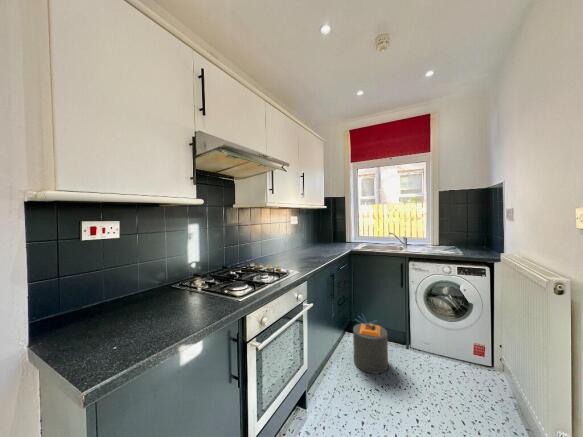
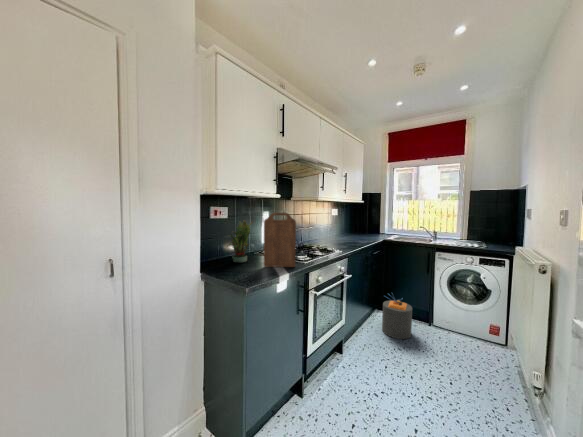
cutting board: none [166,226,221,315] -> present [264,212,296,267]
potted plant: none [109,240,159,308] -> present [229,220,253,262]

